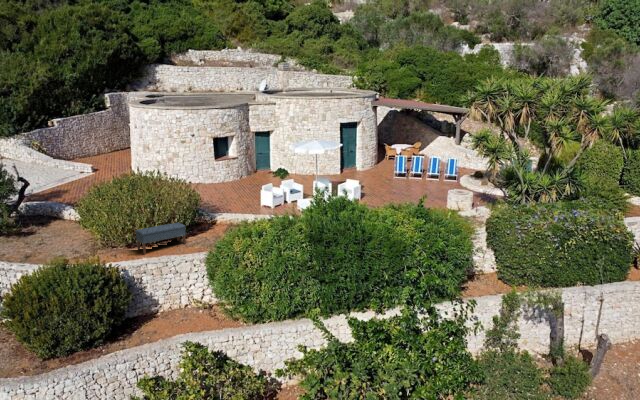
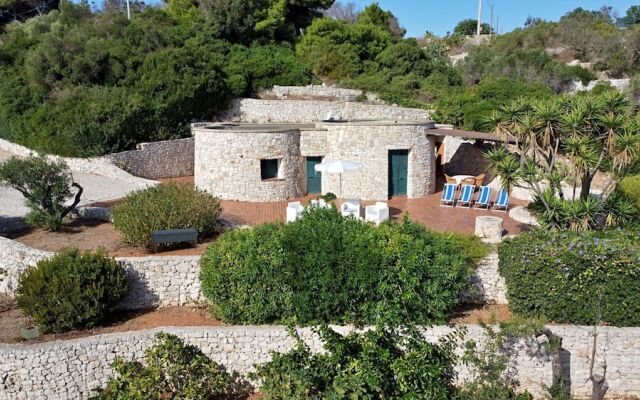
potted tree: none [11,321,40,370] -> present [17,296,39,339]

